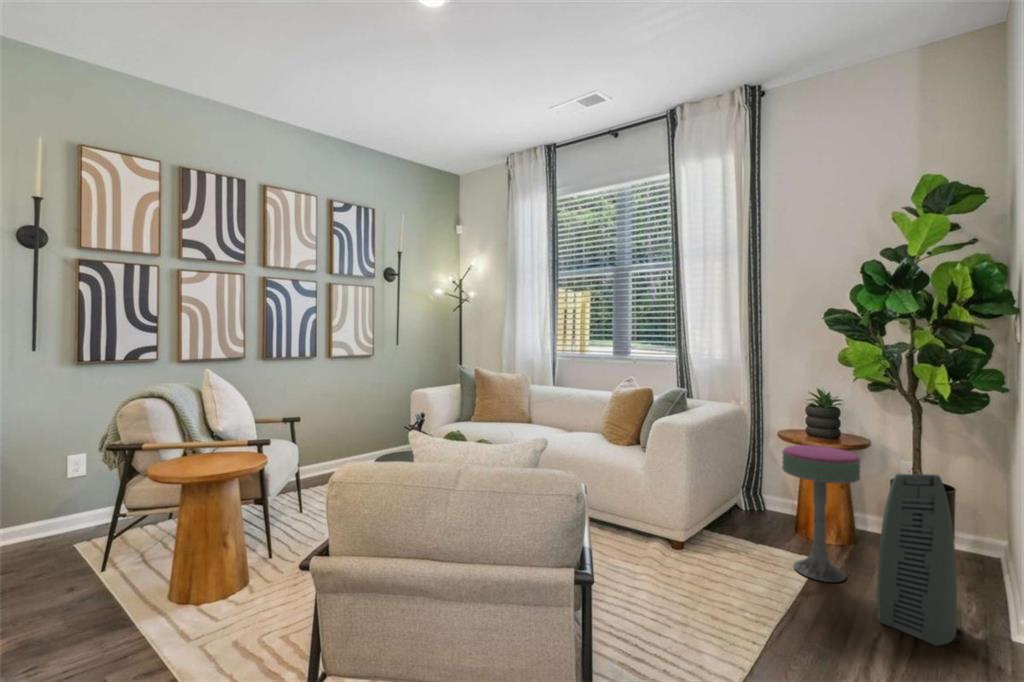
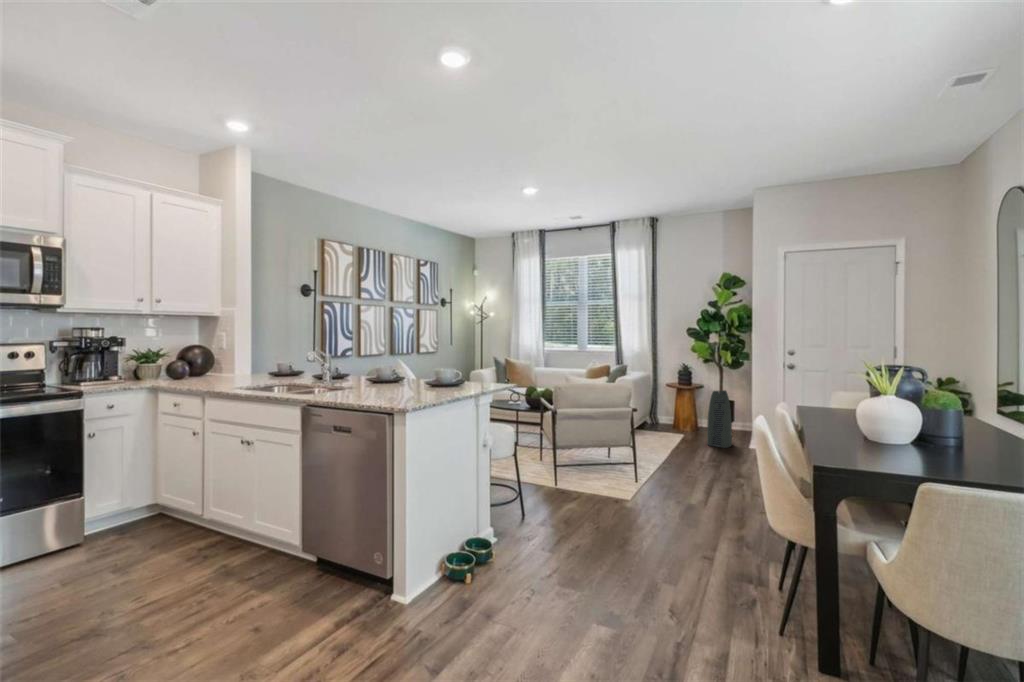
bar stool: present [782,445,860,582] -> none [672,386,701,439]

